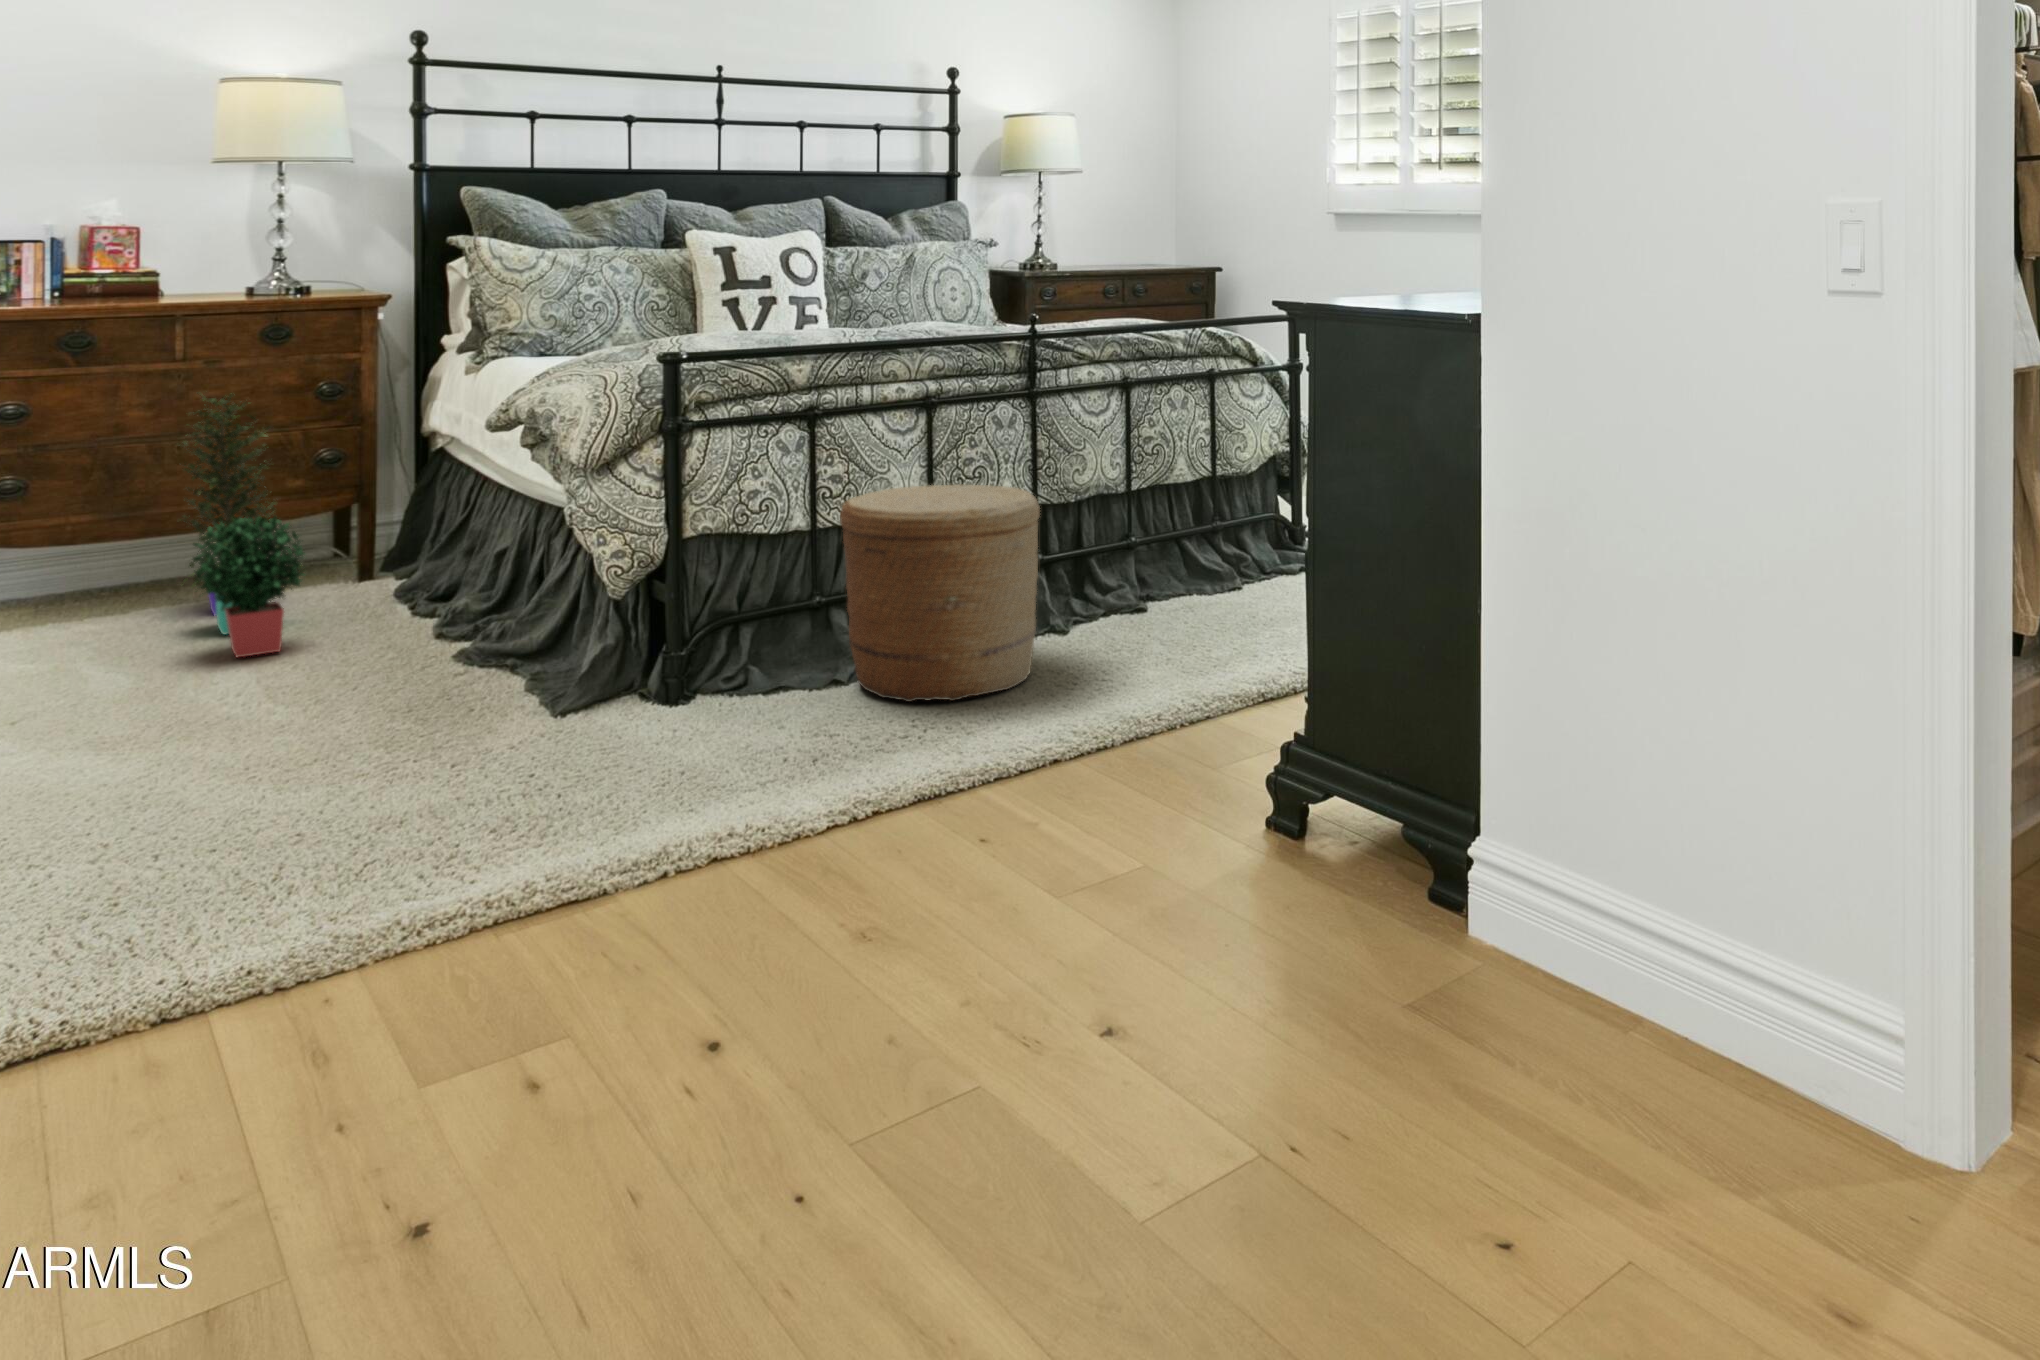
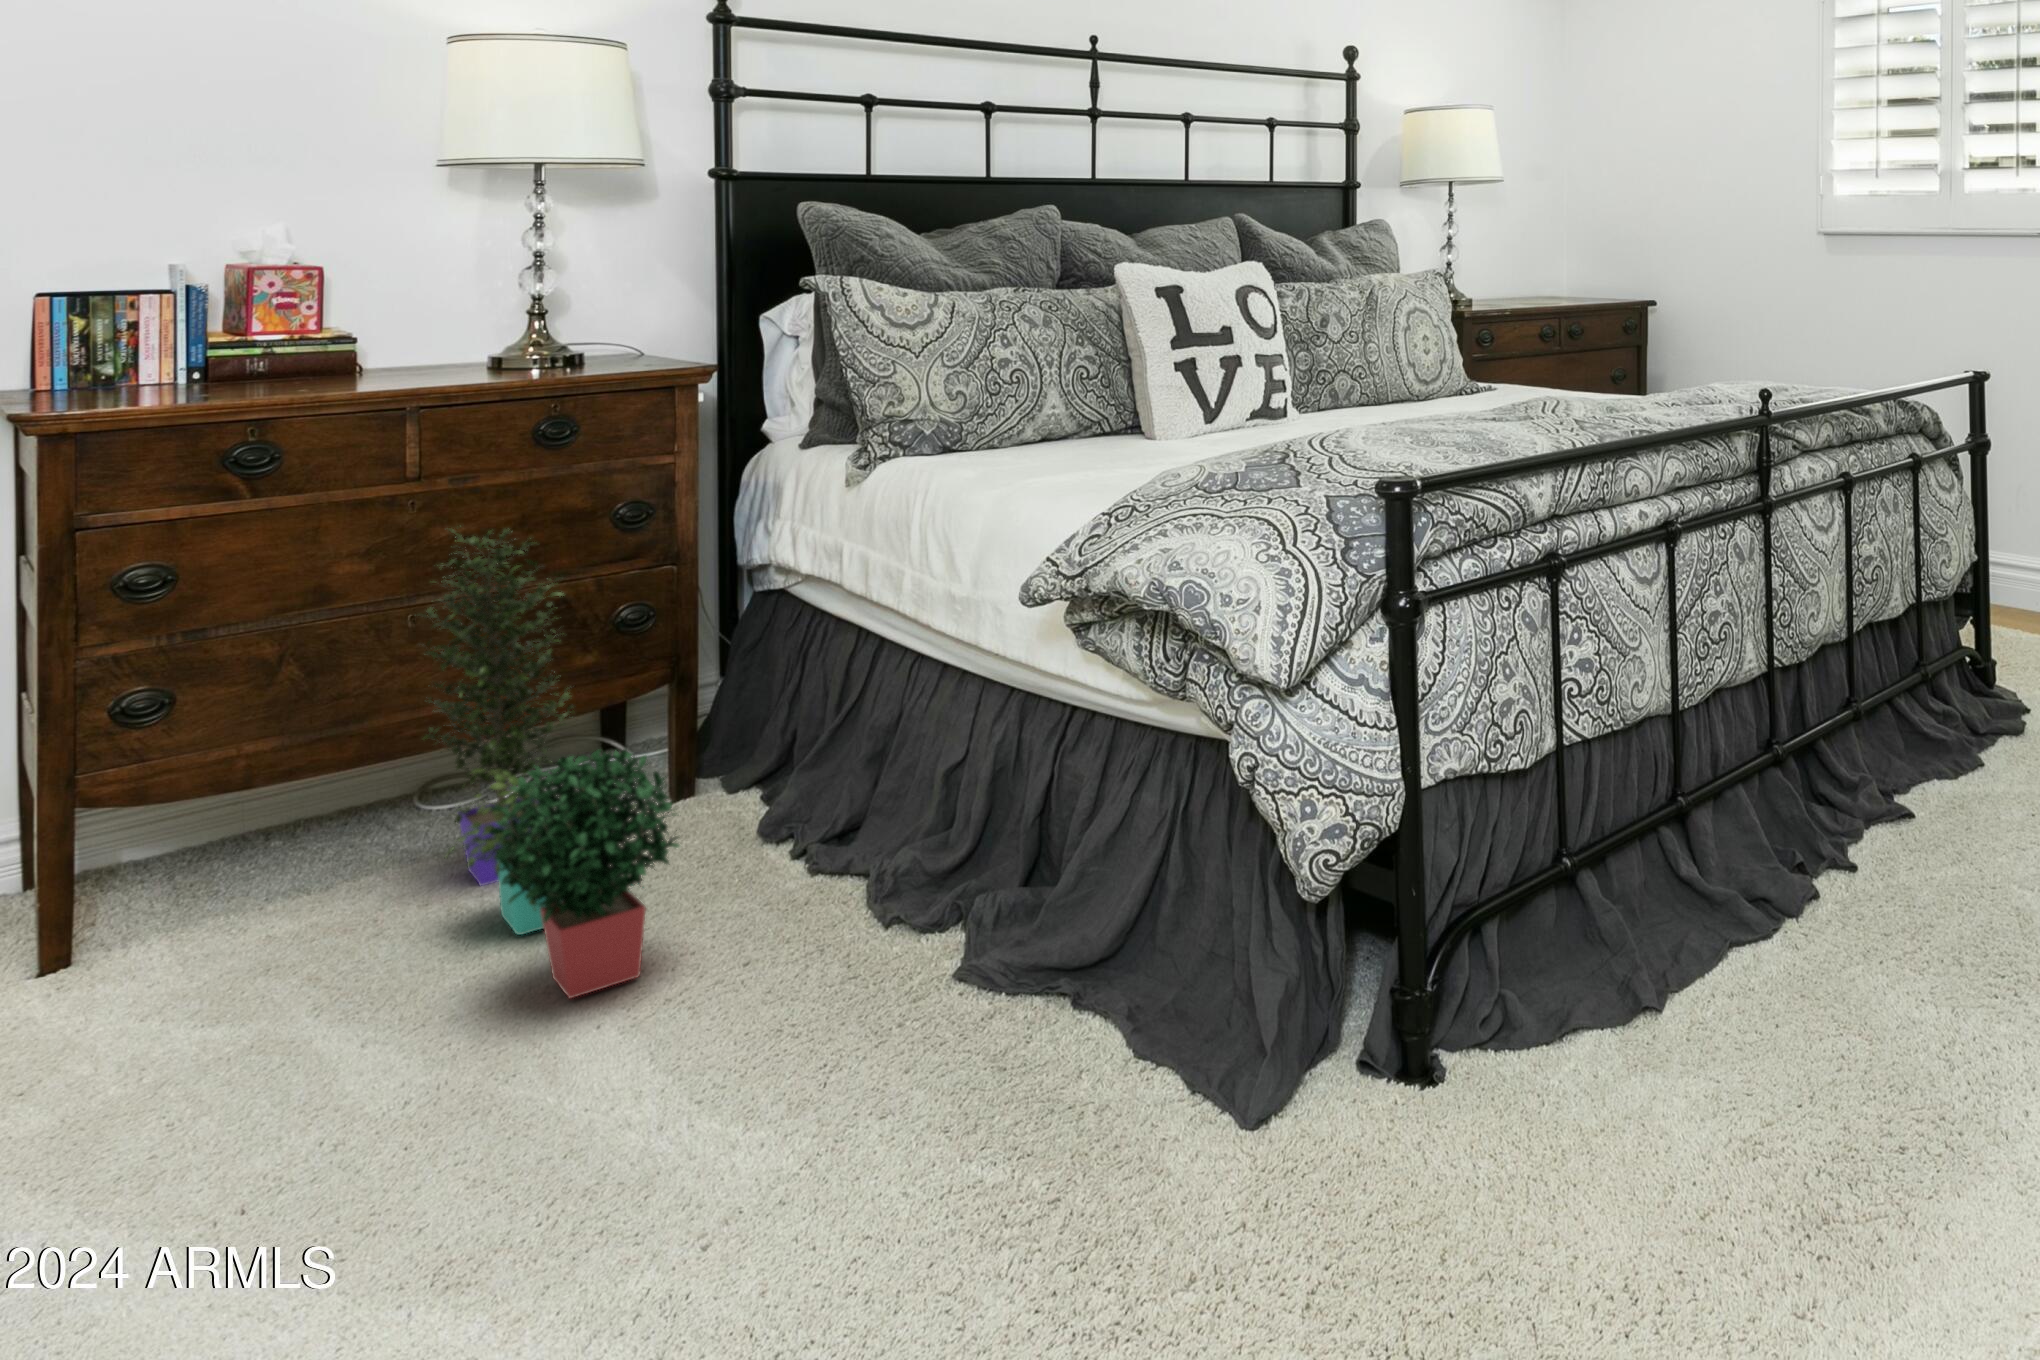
woven basket: present [840,484,1040,702] -> none [1640,661,1970,1065]

